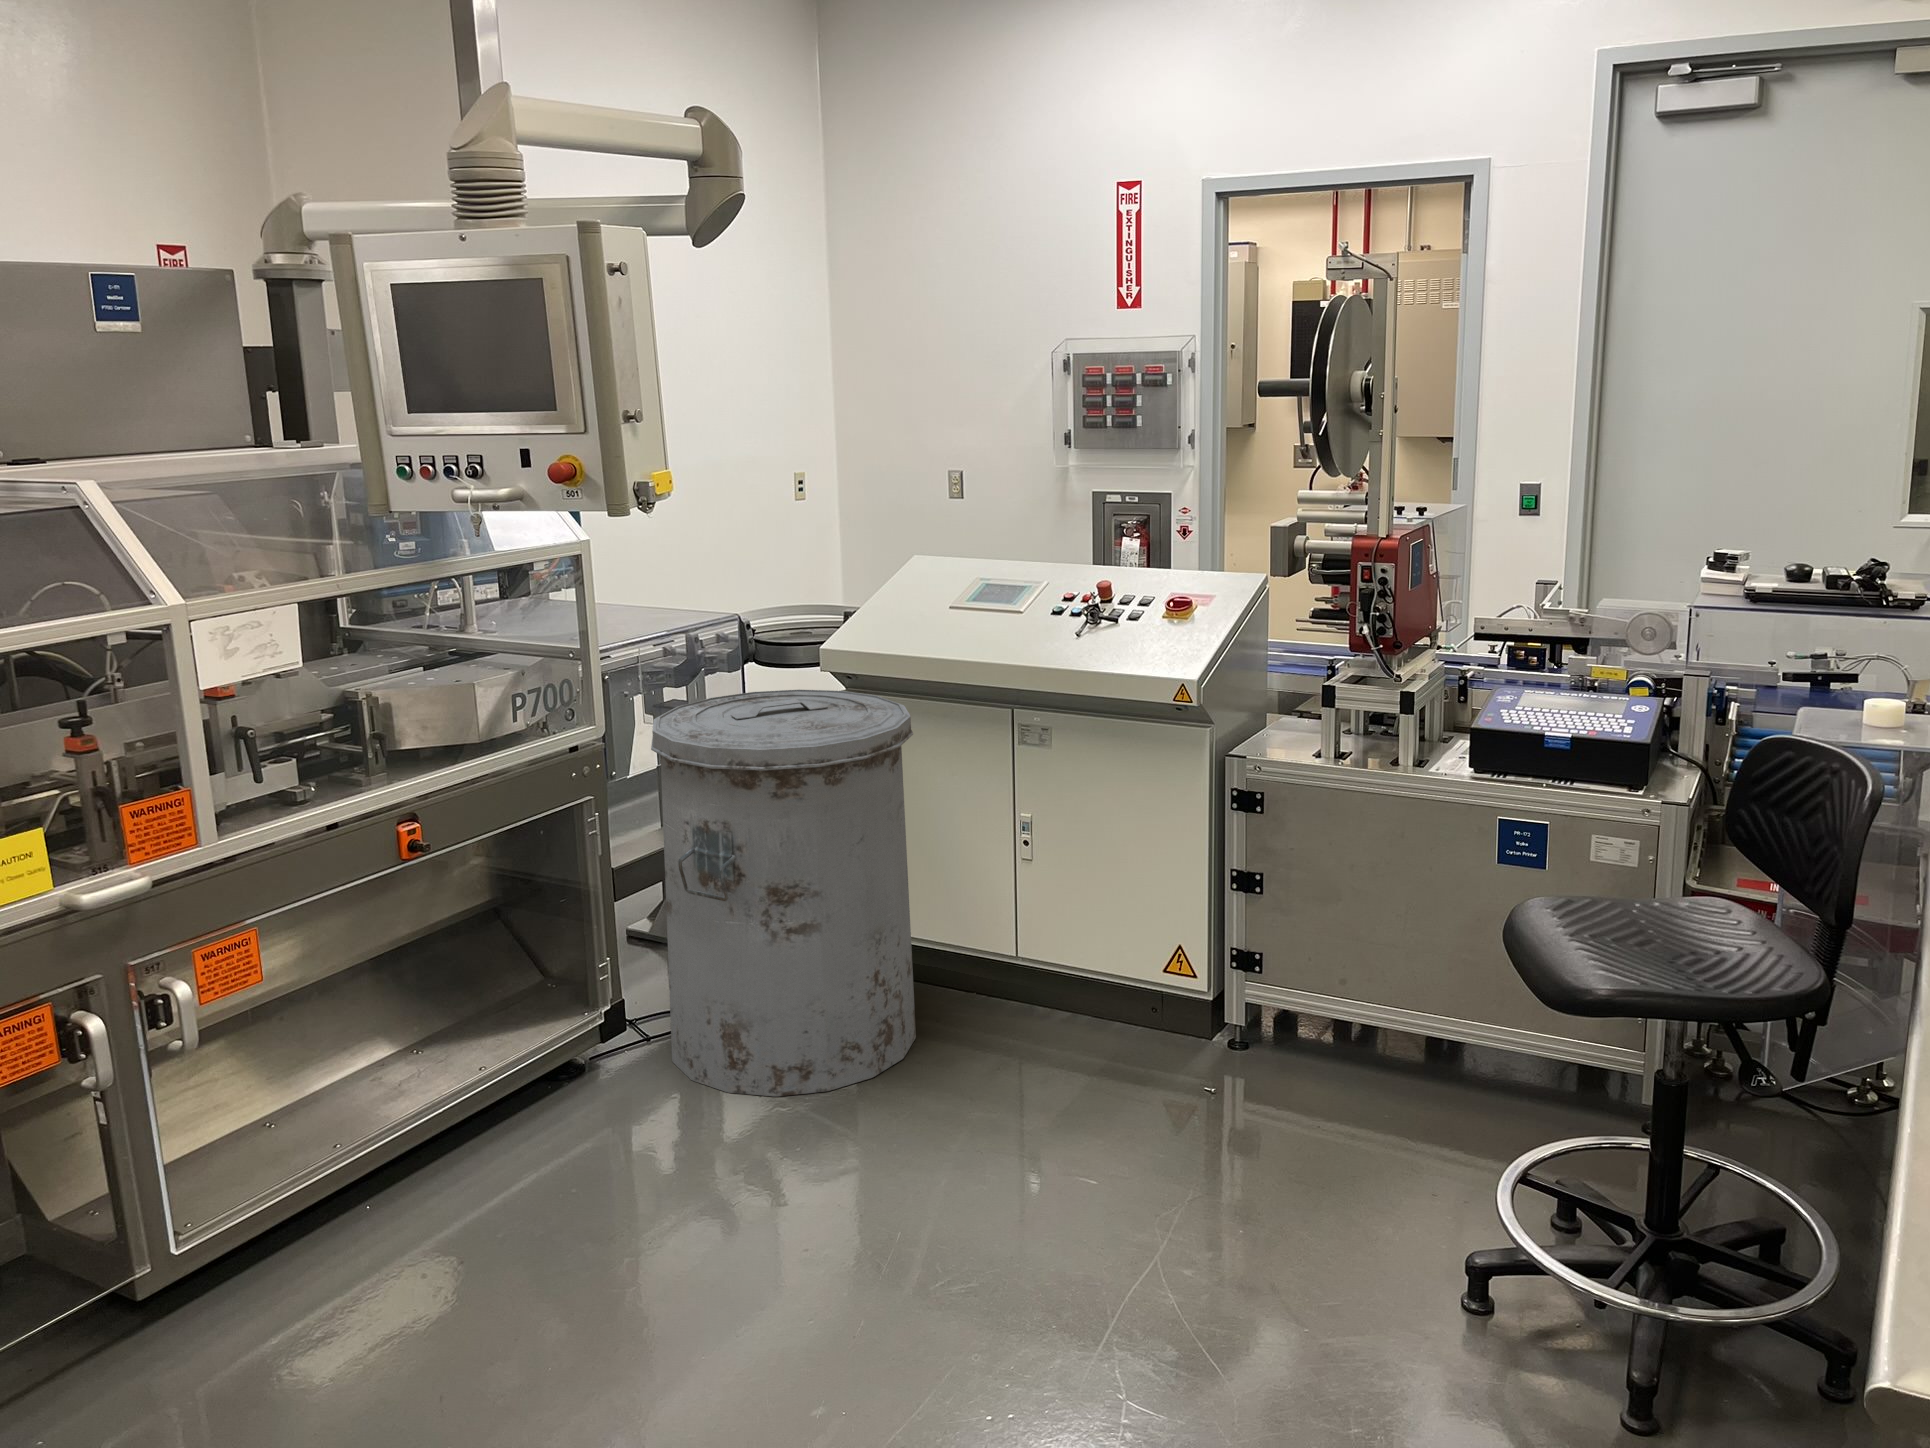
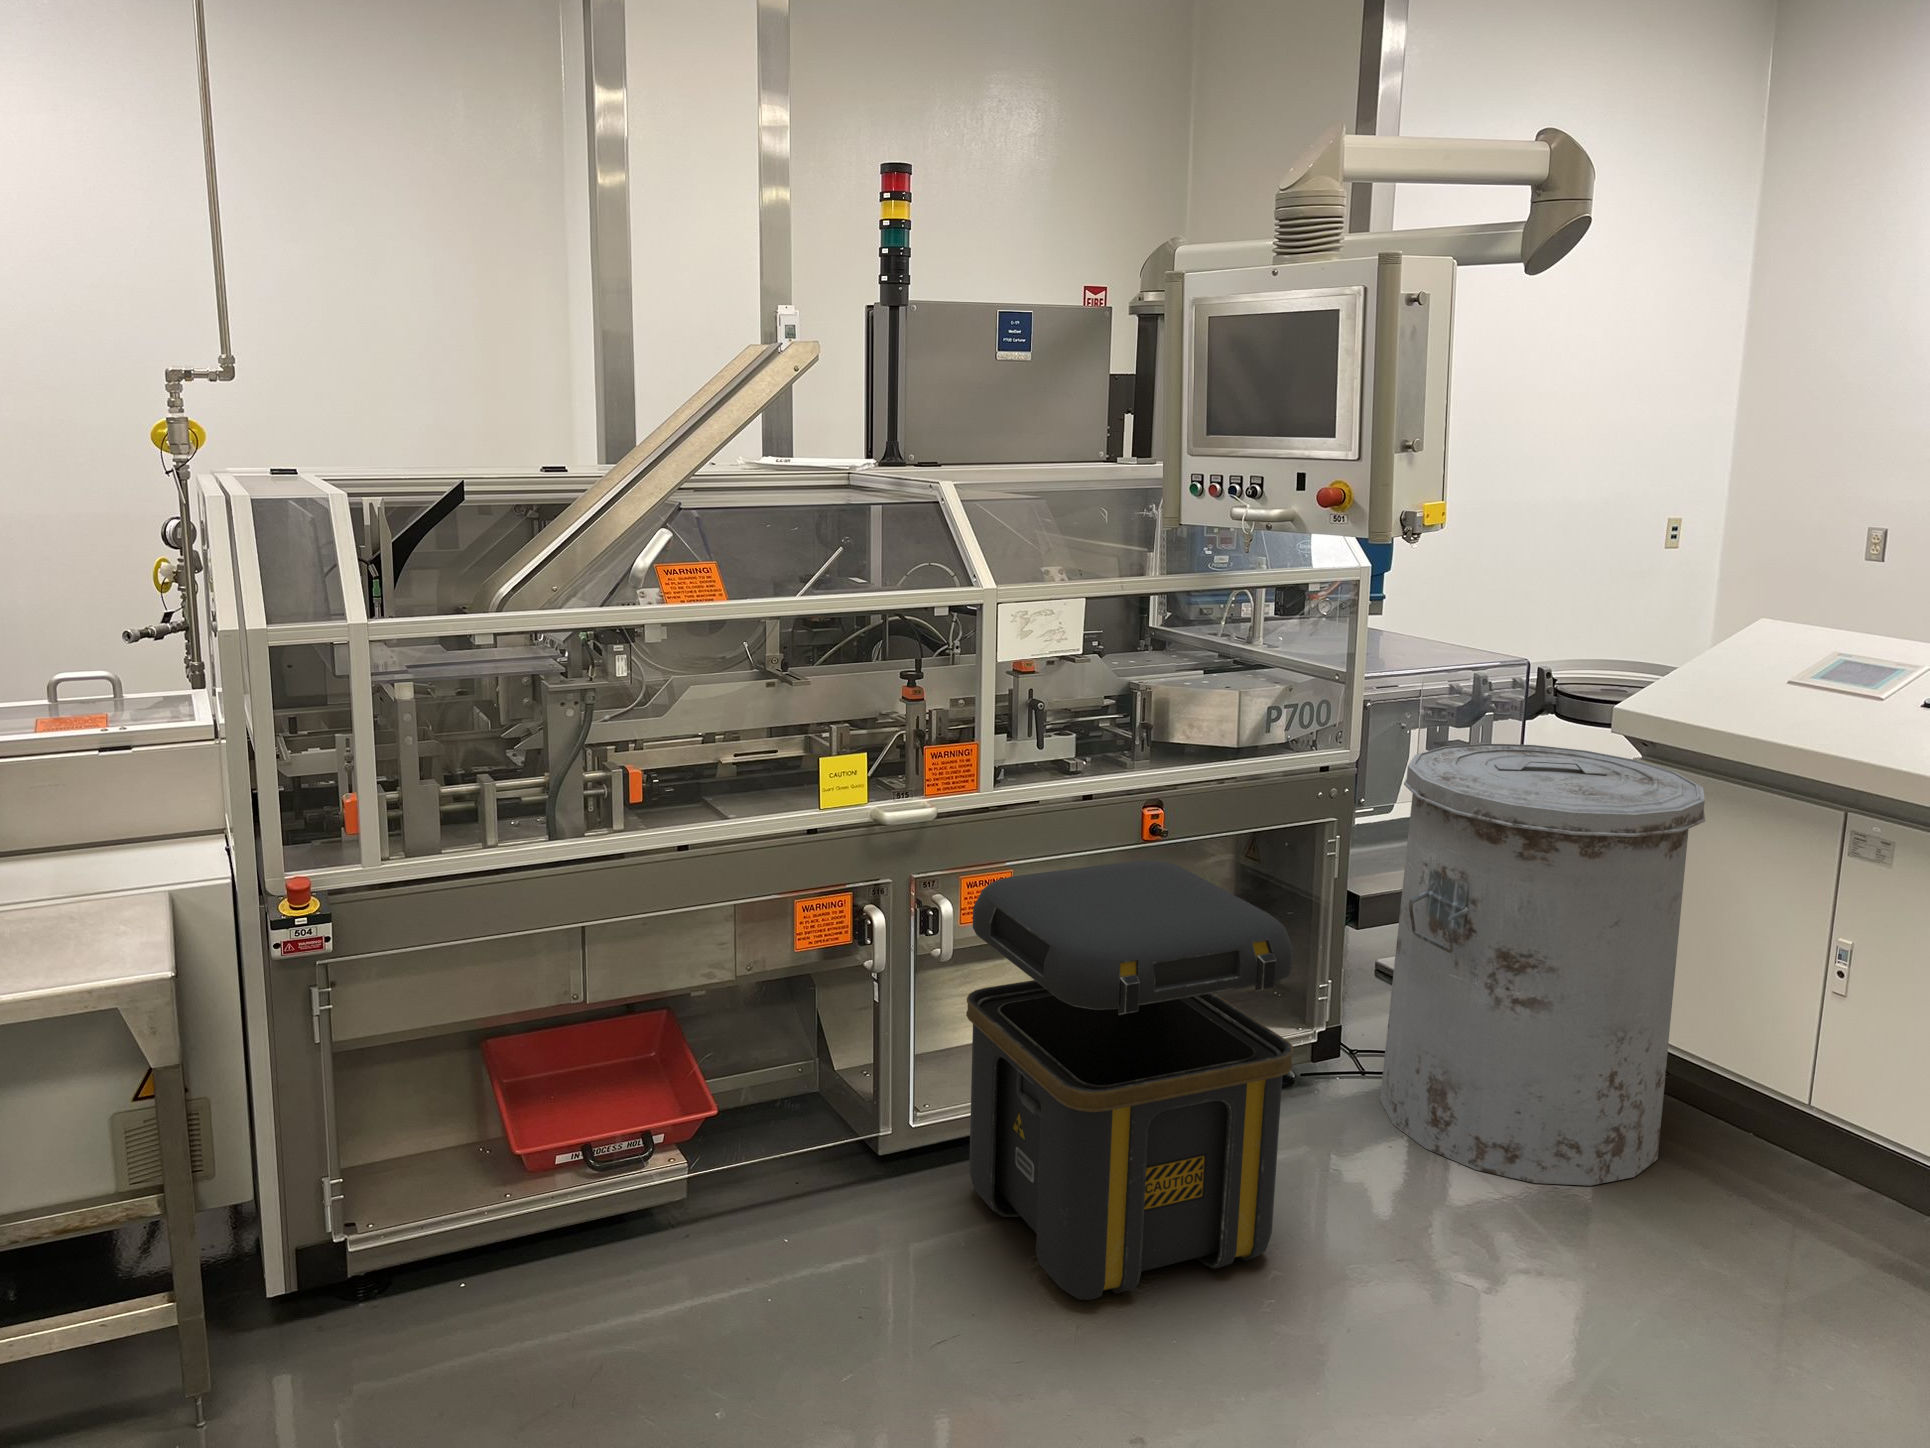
toolbox: none [222,877,619,1366] -> present [966,860,1293,1300]

